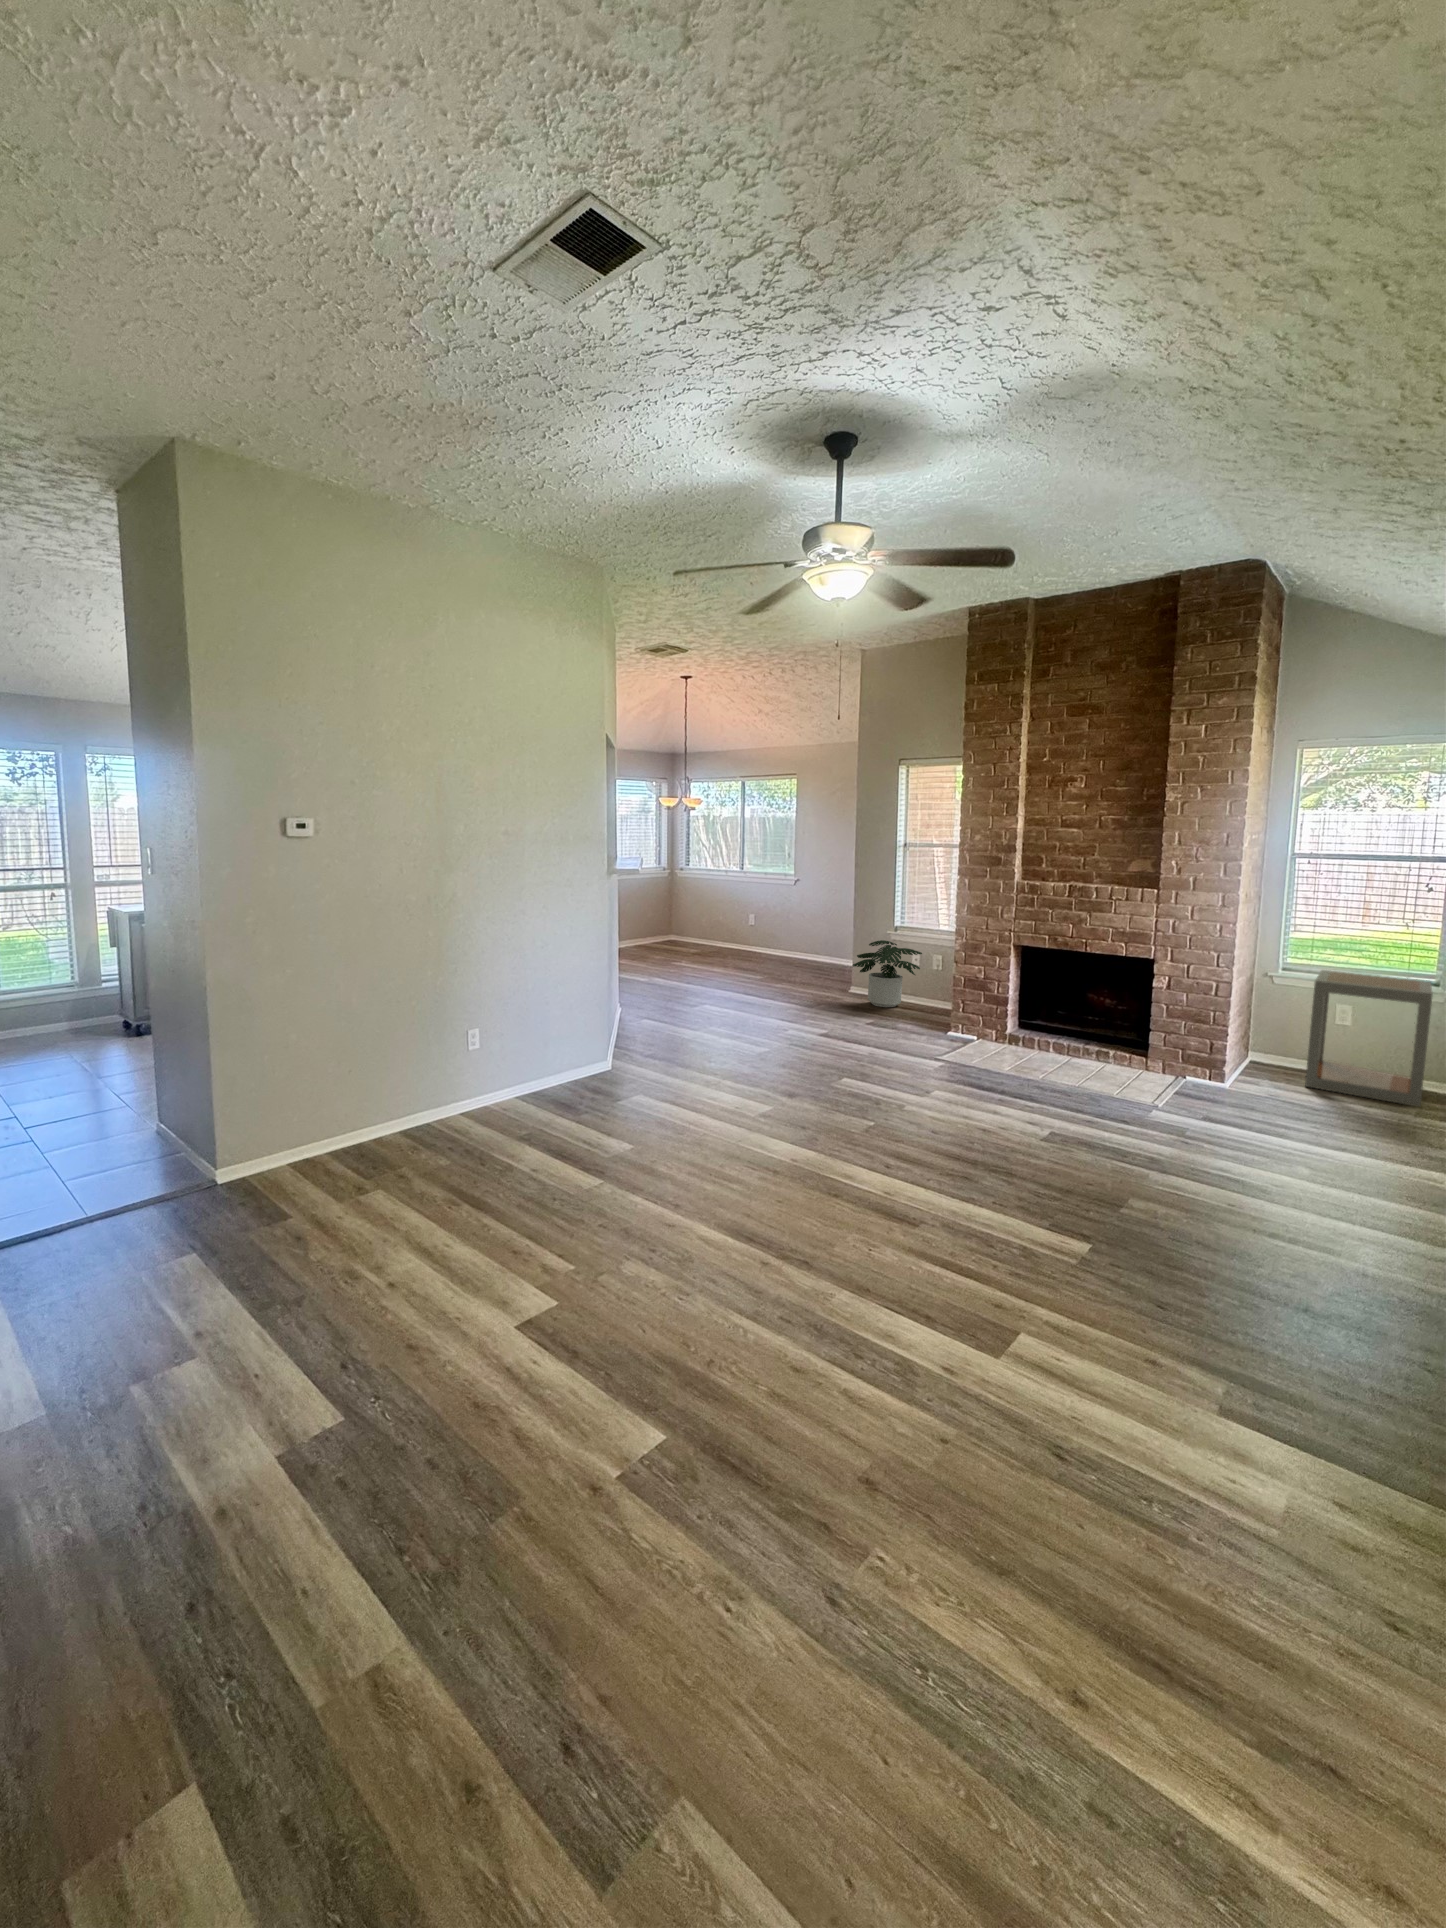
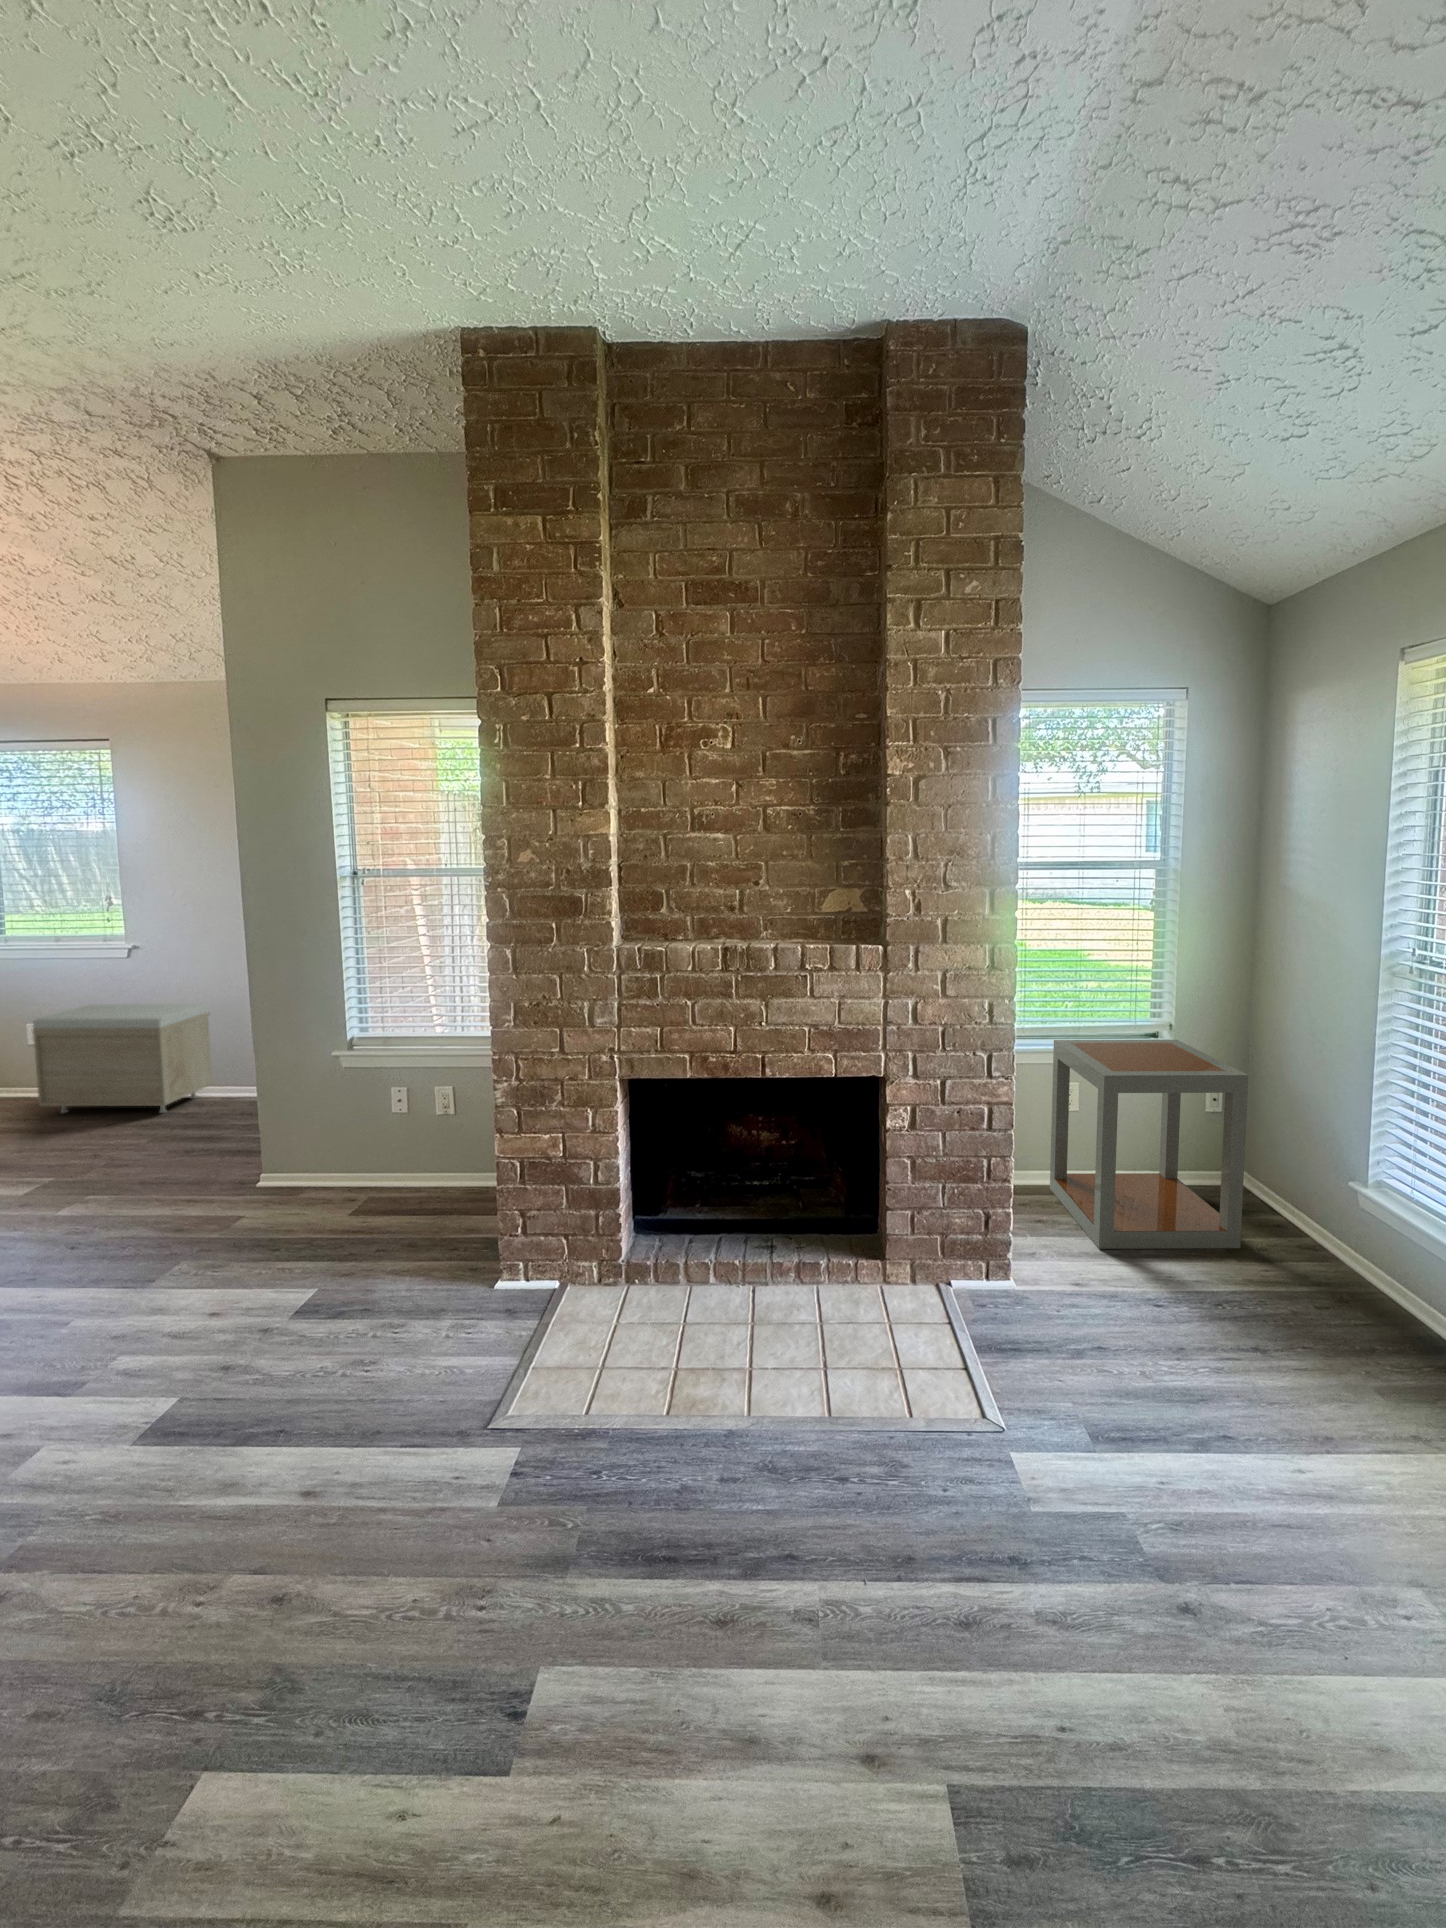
storage bench: none [756,908,828,964] -> present [33,1004,212,1113]
potted plant: present [853,940,922,1007] -> none [251,1076,415,1229]

